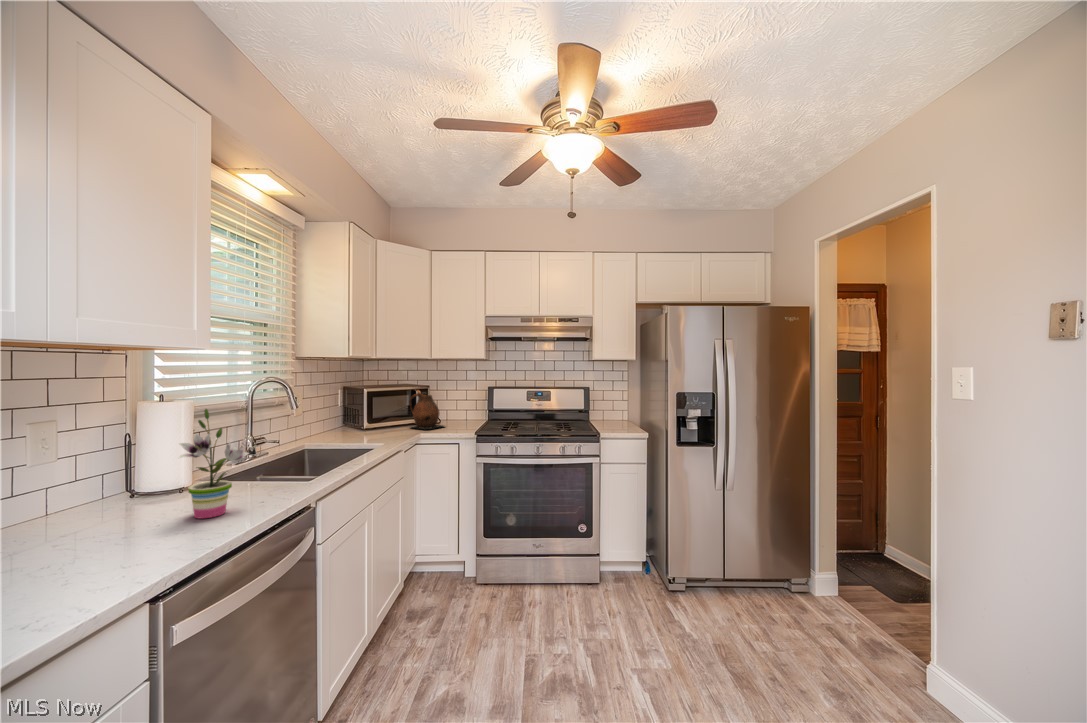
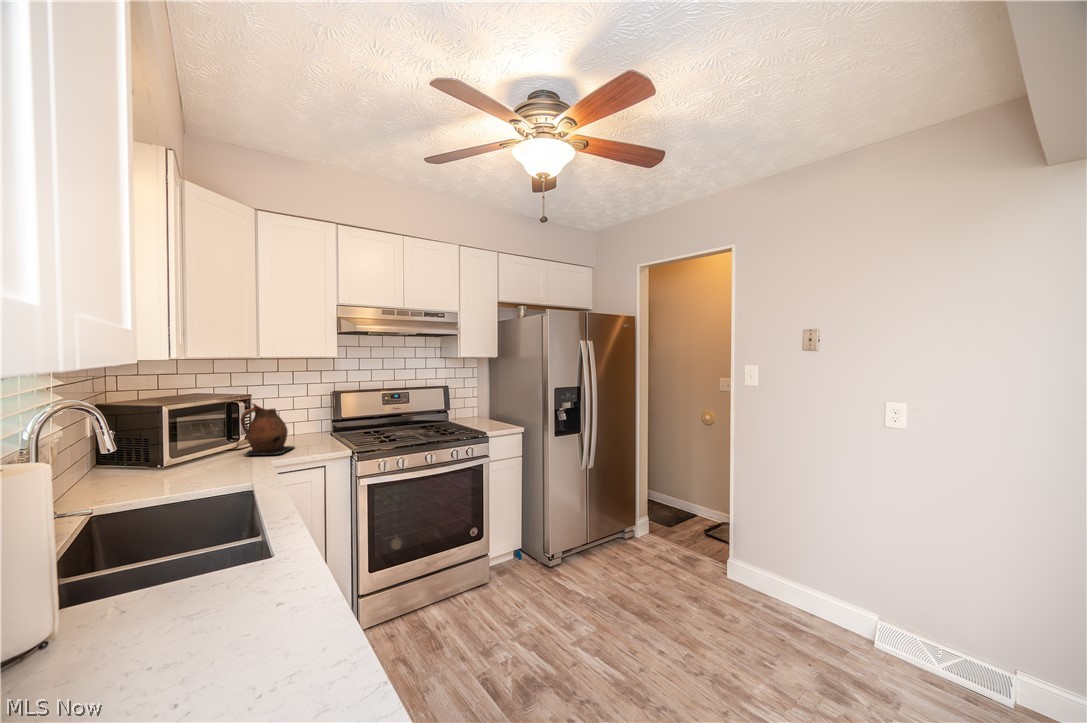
potted plant: present [179,409,249,519] -> none [212,472,298,657]

